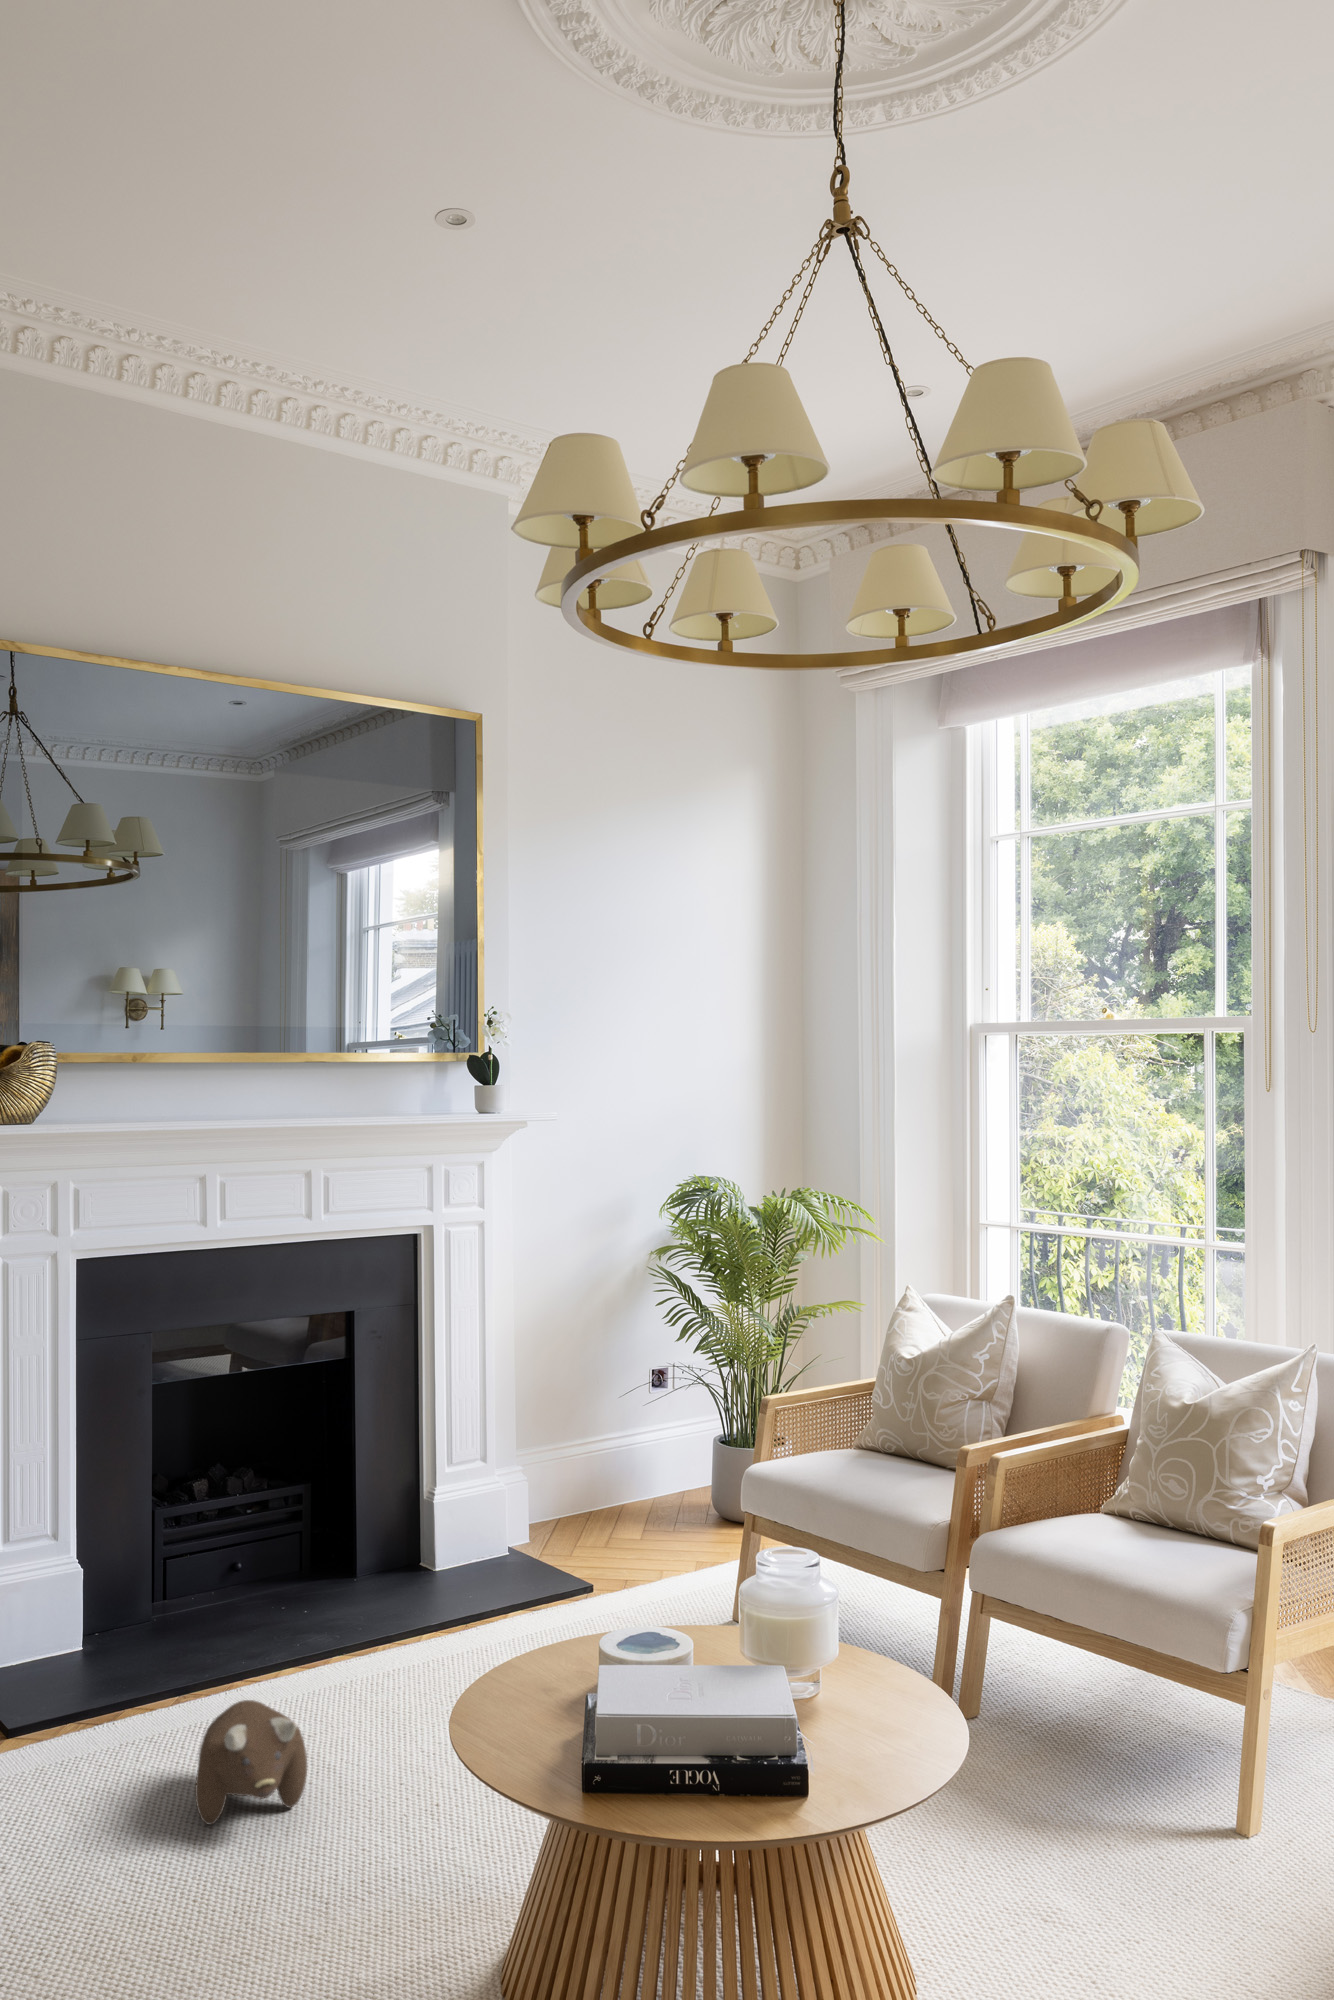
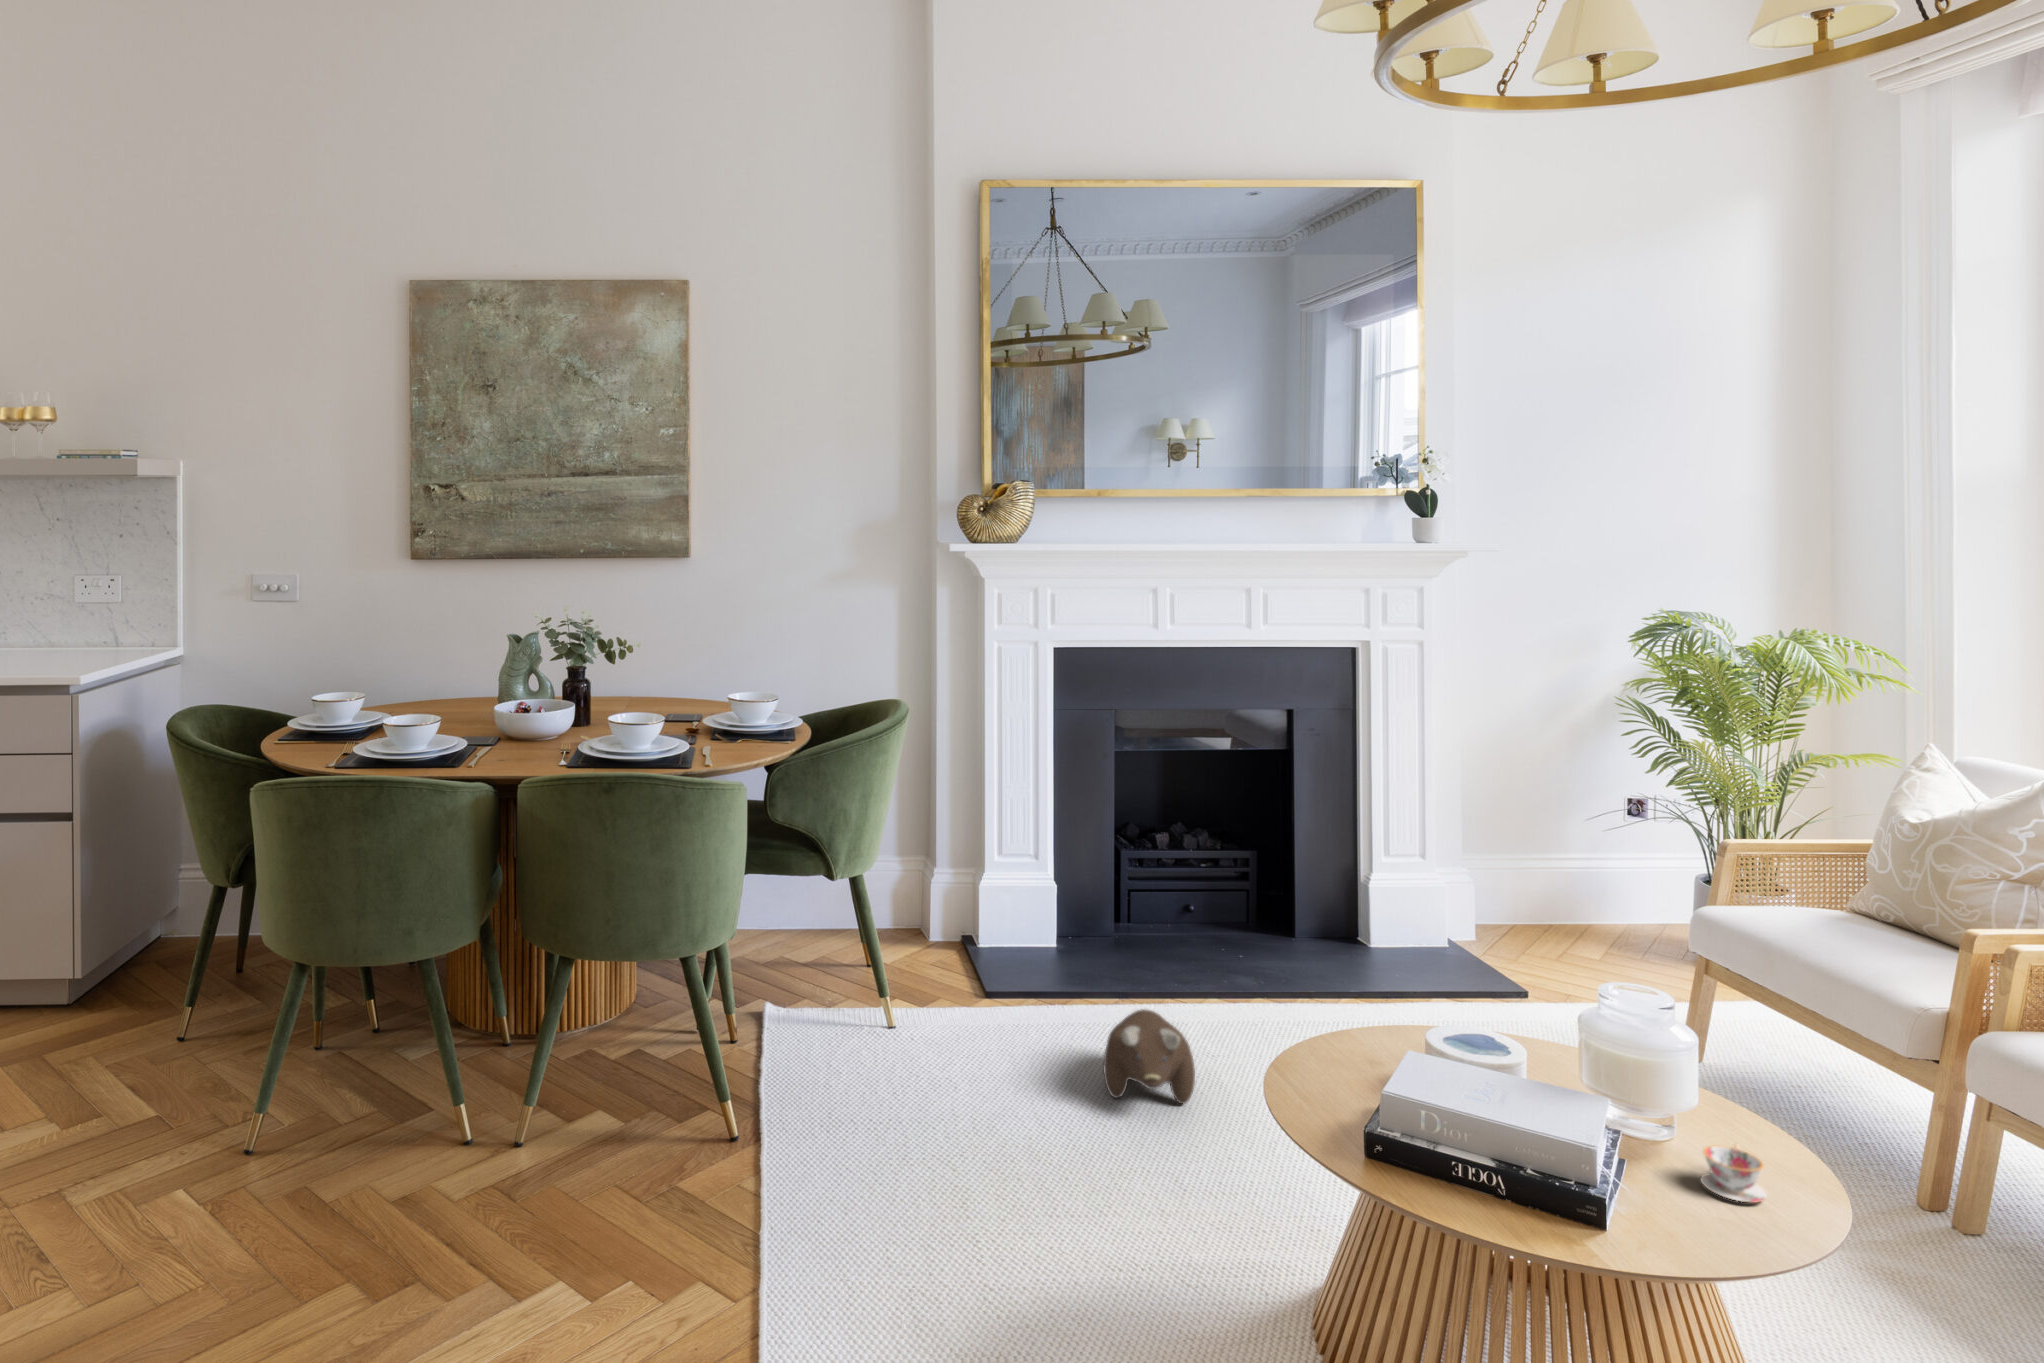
teacup: none [855,1680,906,1734] -> present [1701,1144,1767,1203]

